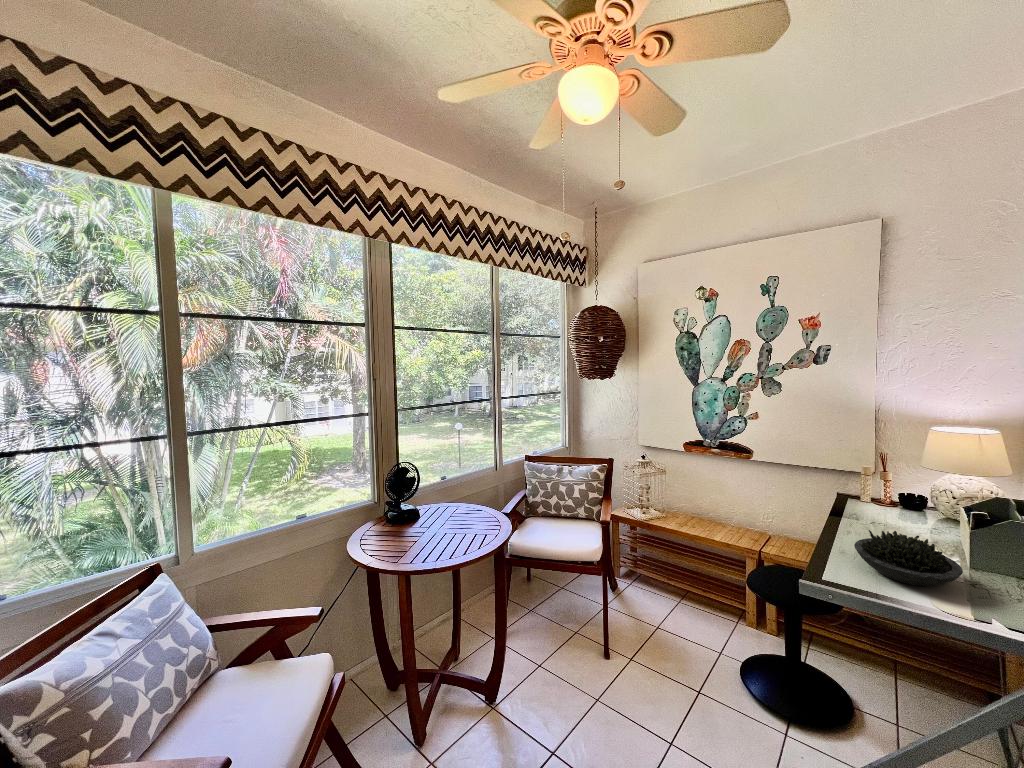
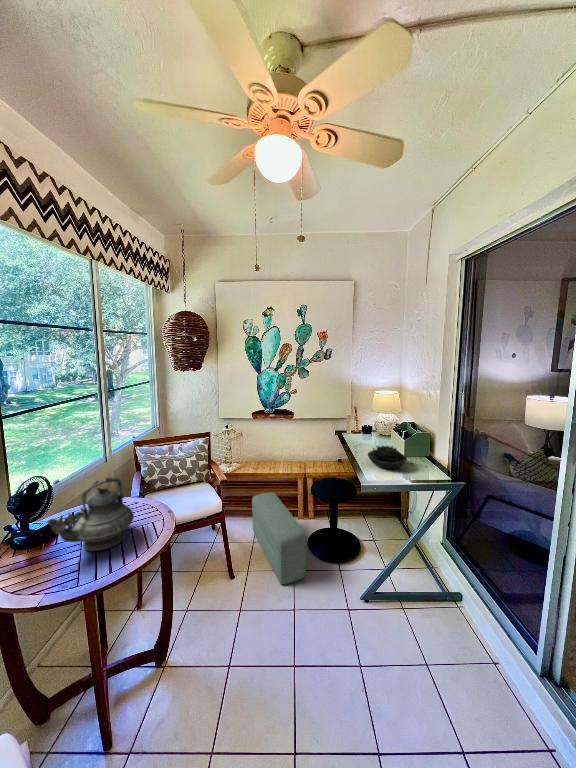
teapot: none [396,477,470,547] -> present [47,478,134,551]
pouf: none [661,560,715,711] -> present [252,492,306,584]

